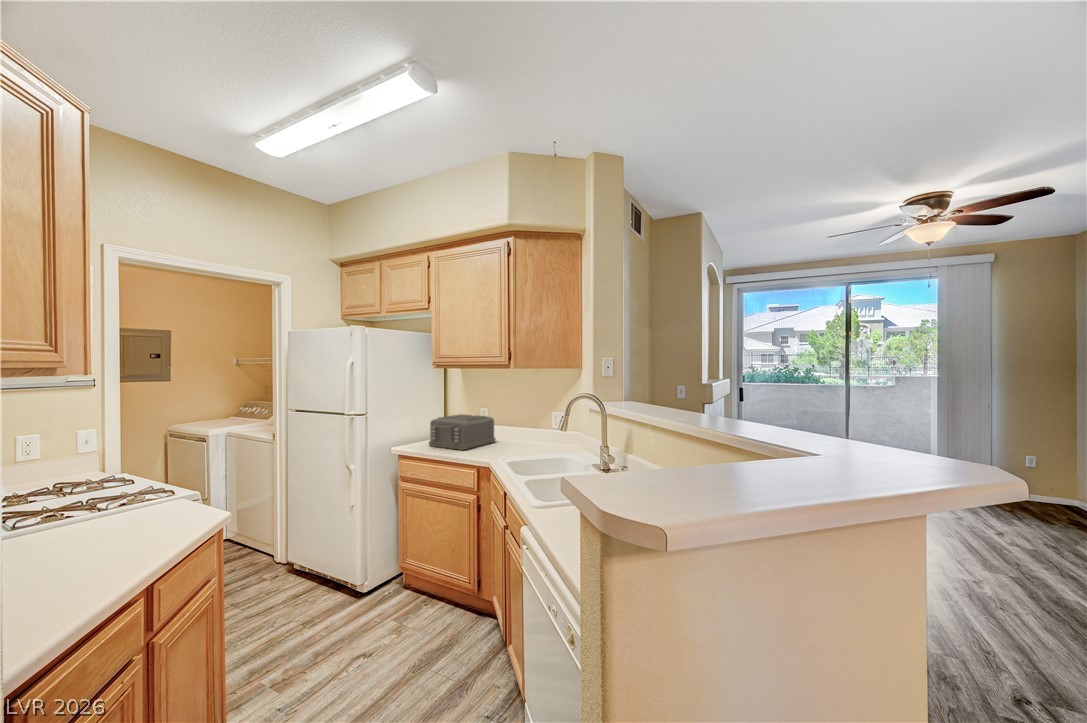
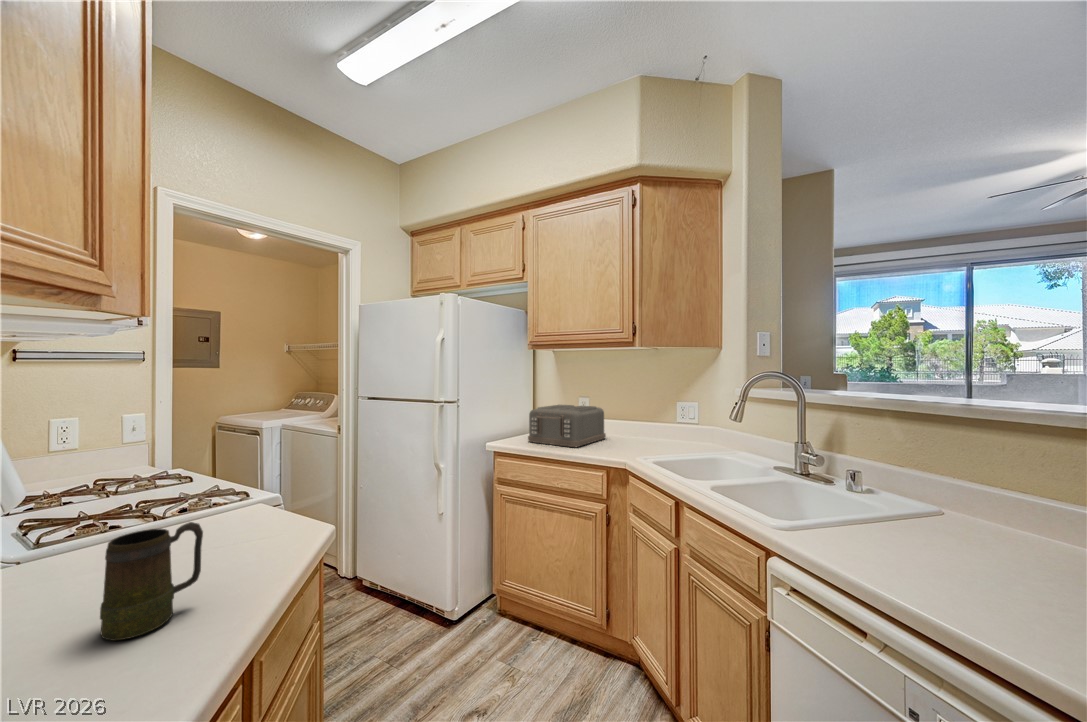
mug: none [59,507,126,576] -> present [100,522,203,641]

